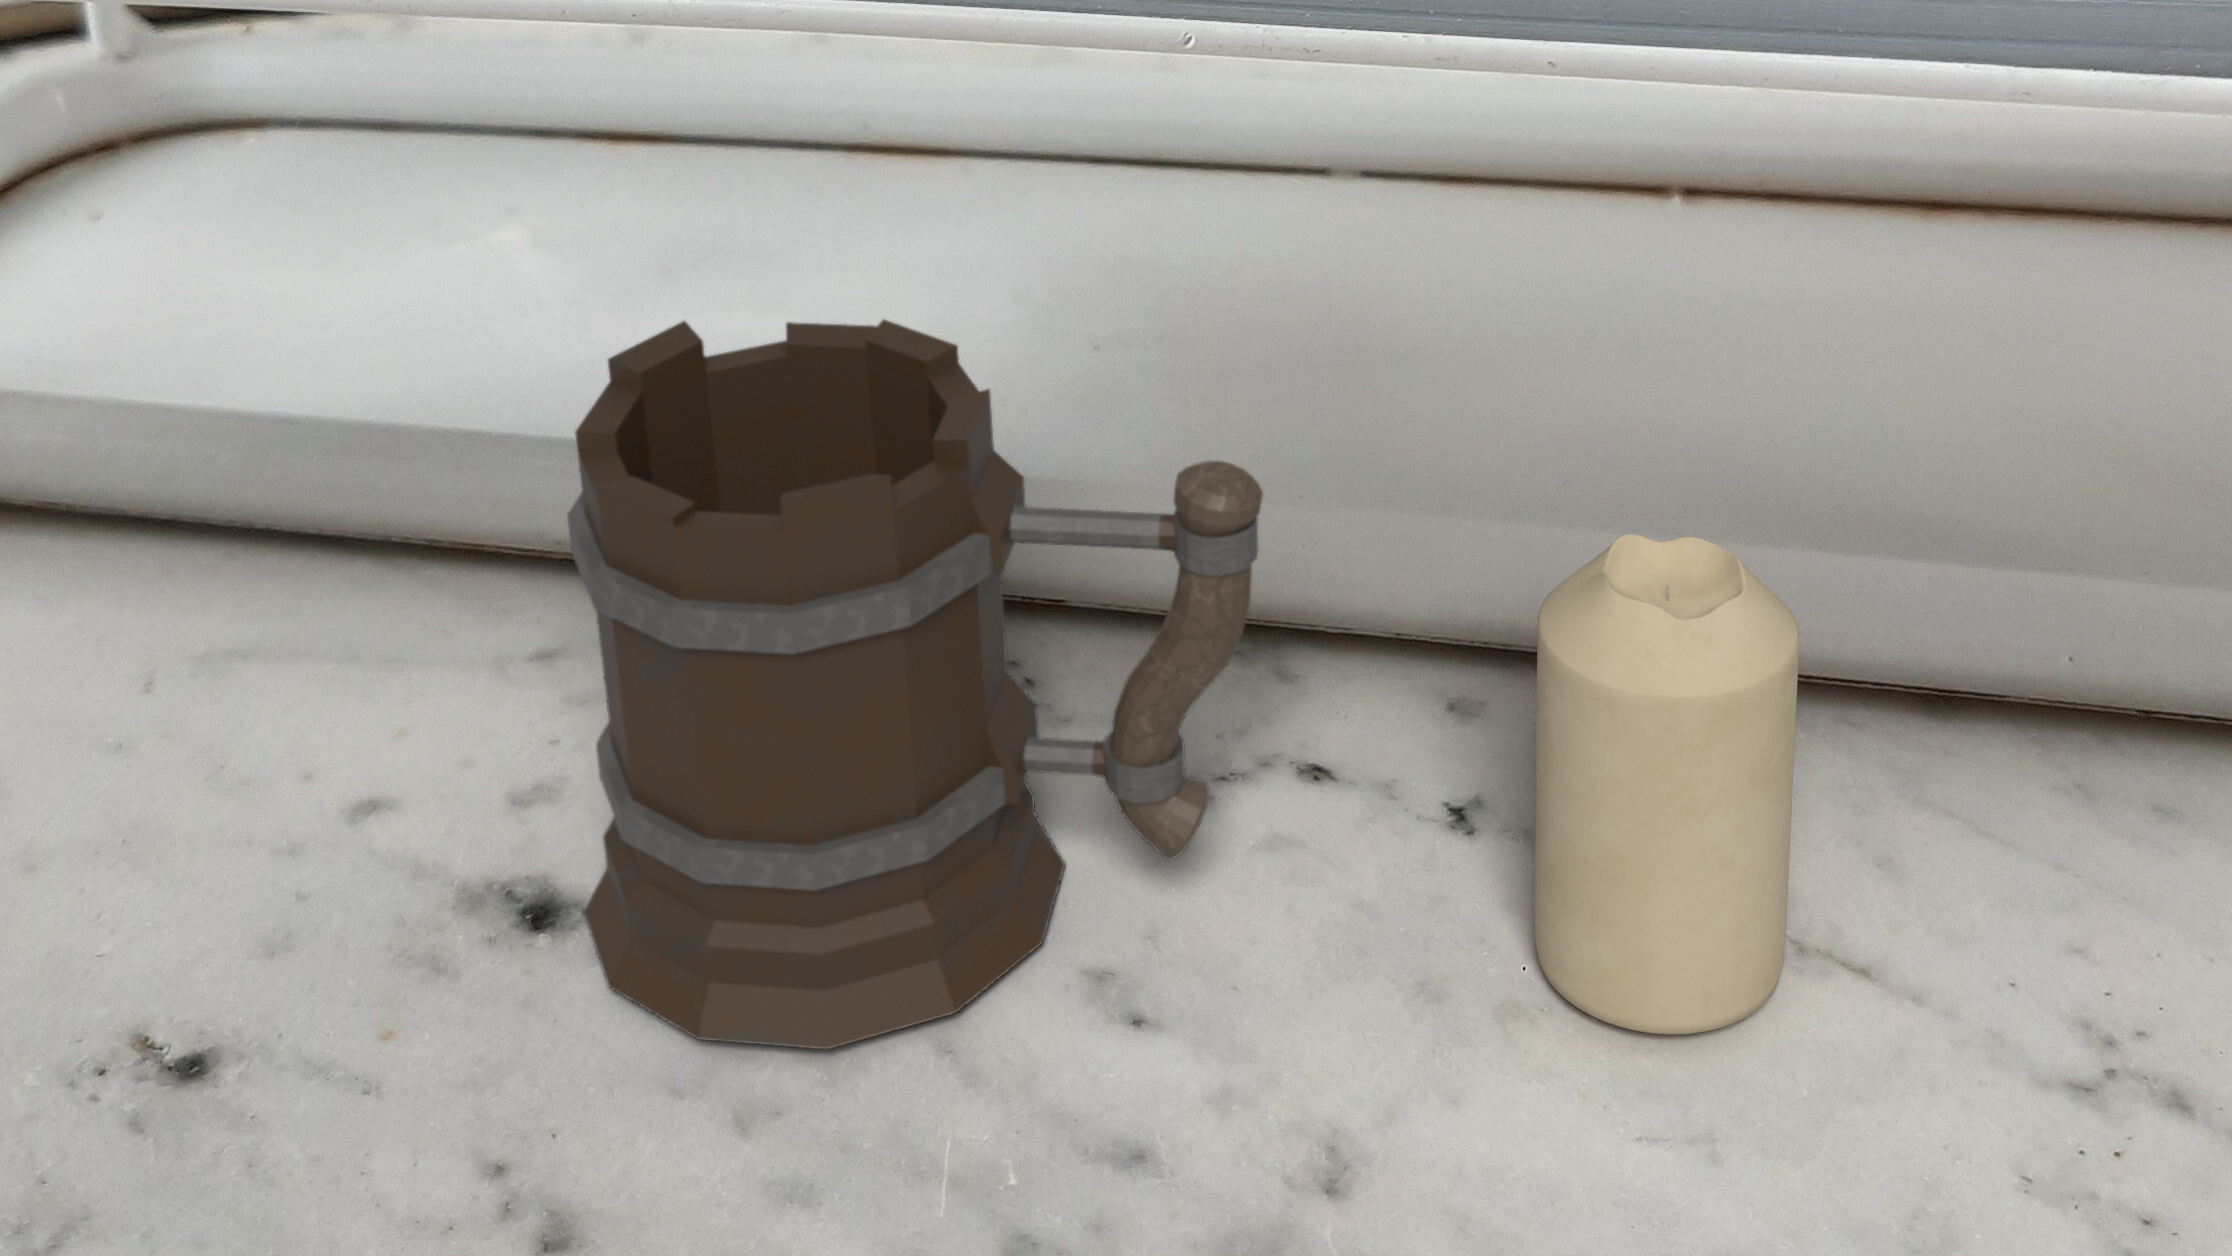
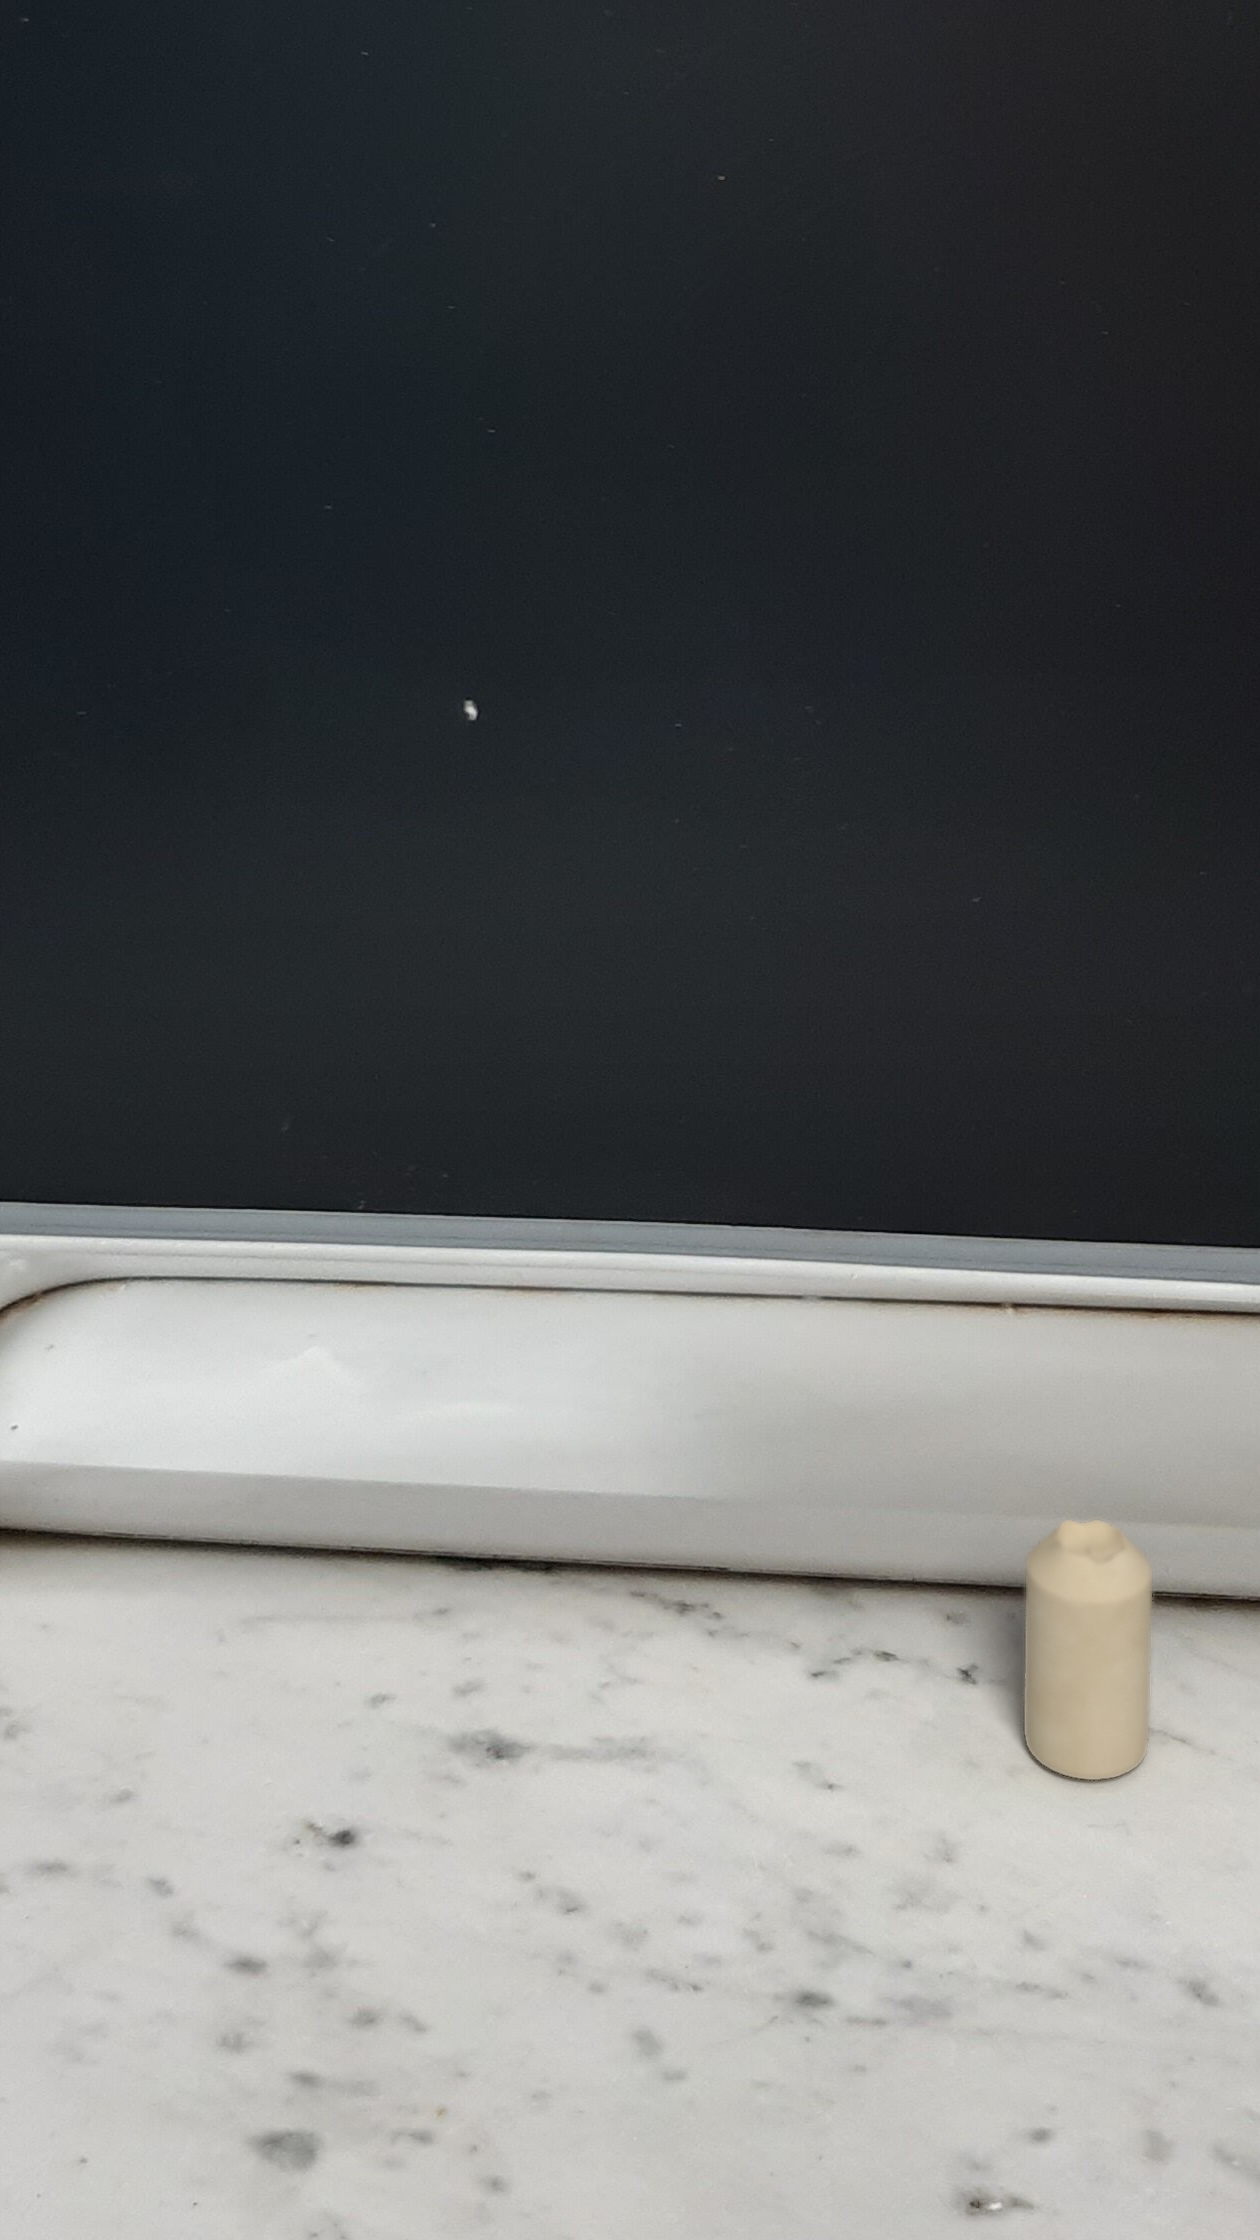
mug: present [567,320,1263,1049] -> none [530,1418,892,1812]

